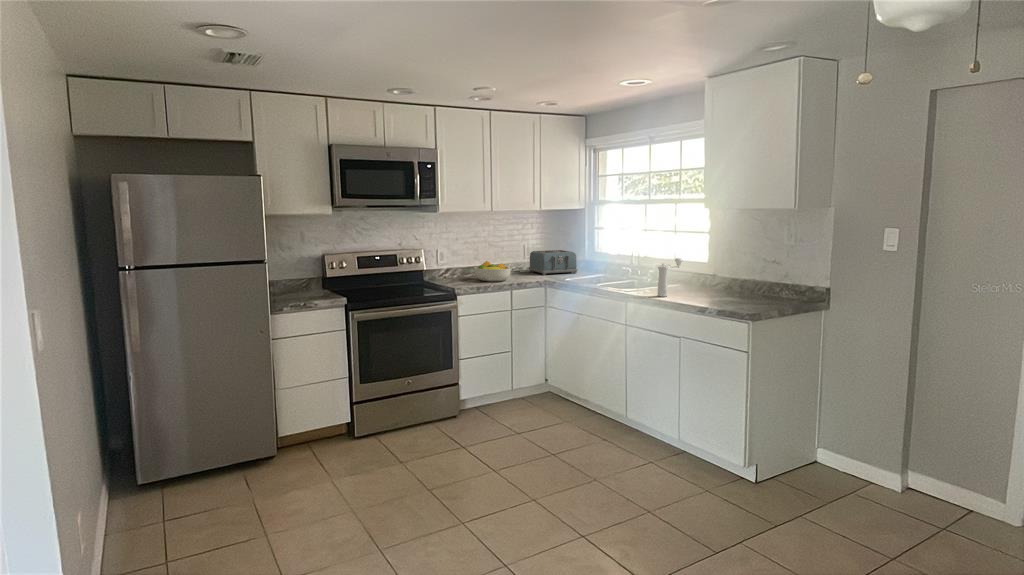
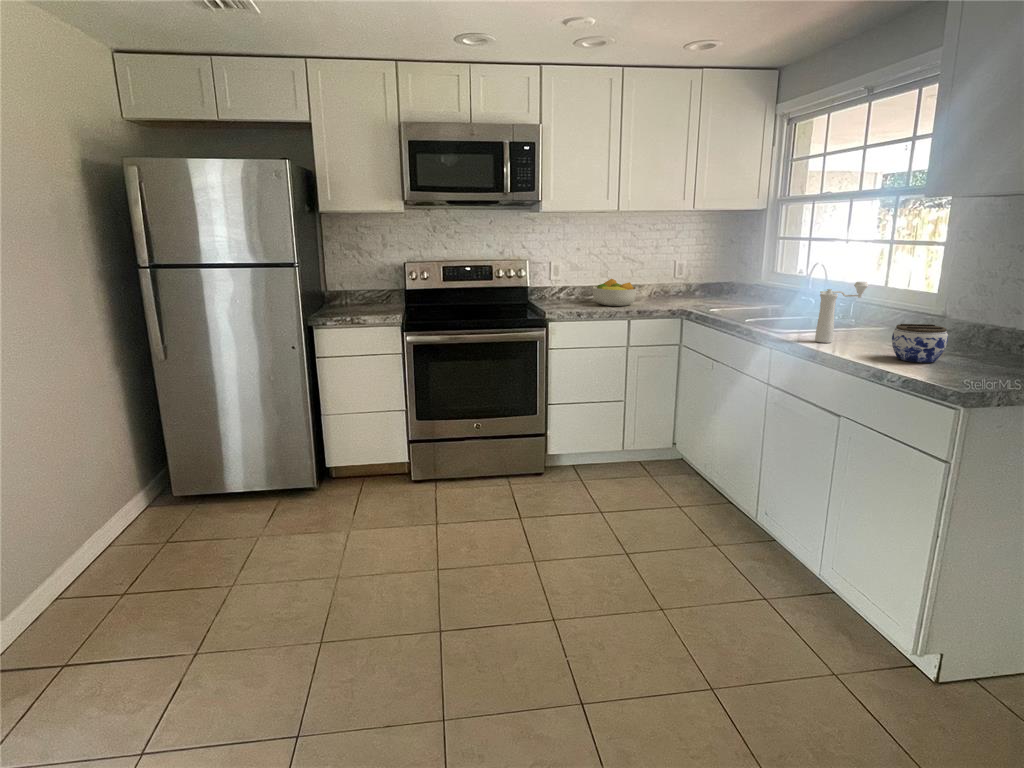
toaster: present [529,250,577,275] -> none [680,269,743,301]
jar: none [707,282,735,304] -> present [892,324,948,363]

